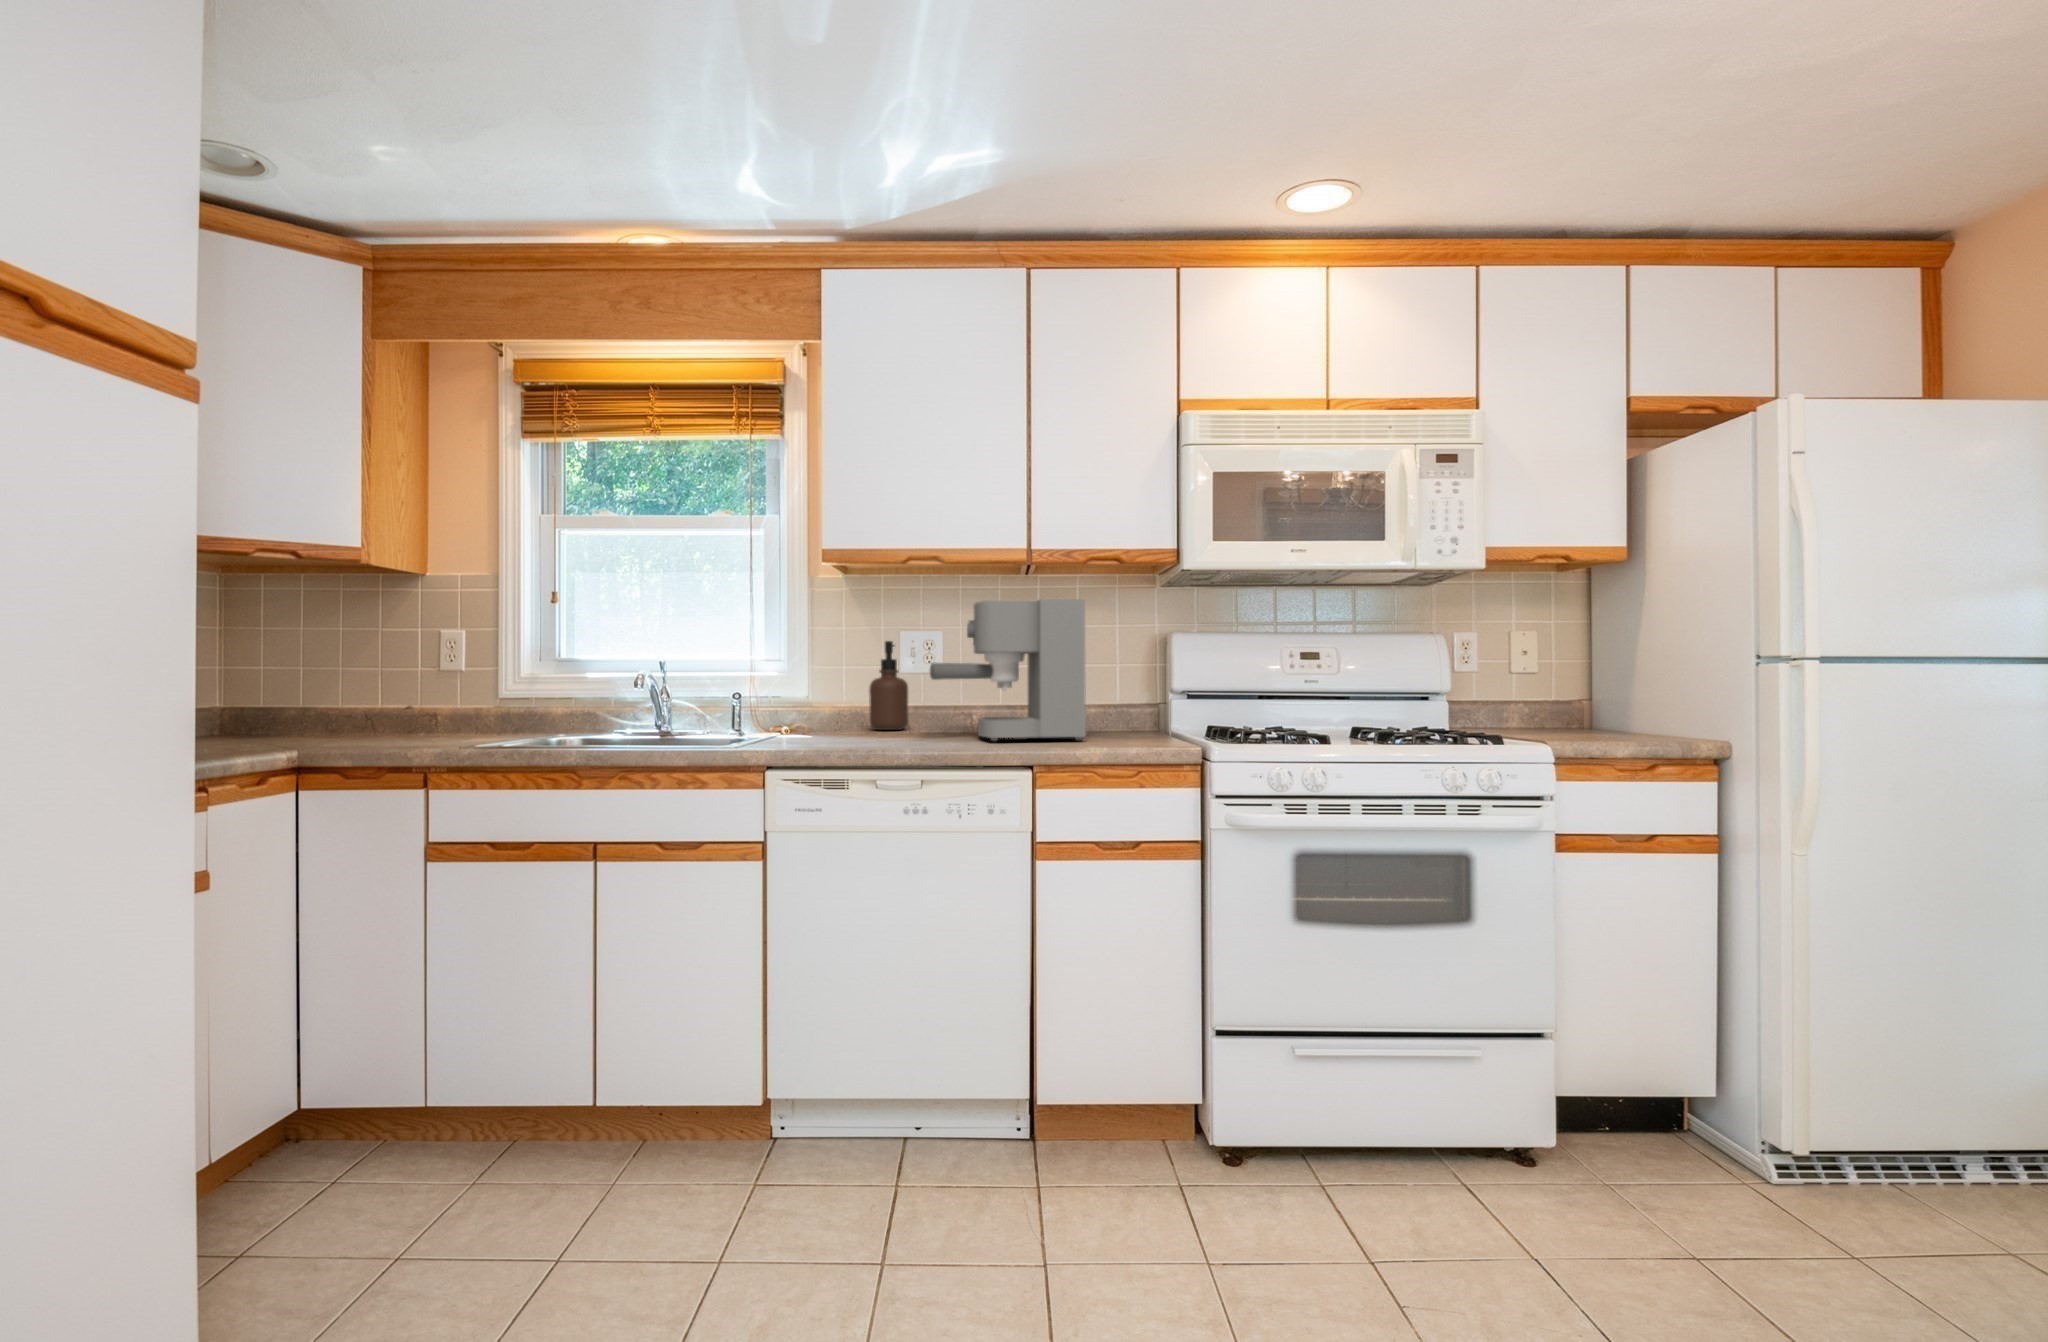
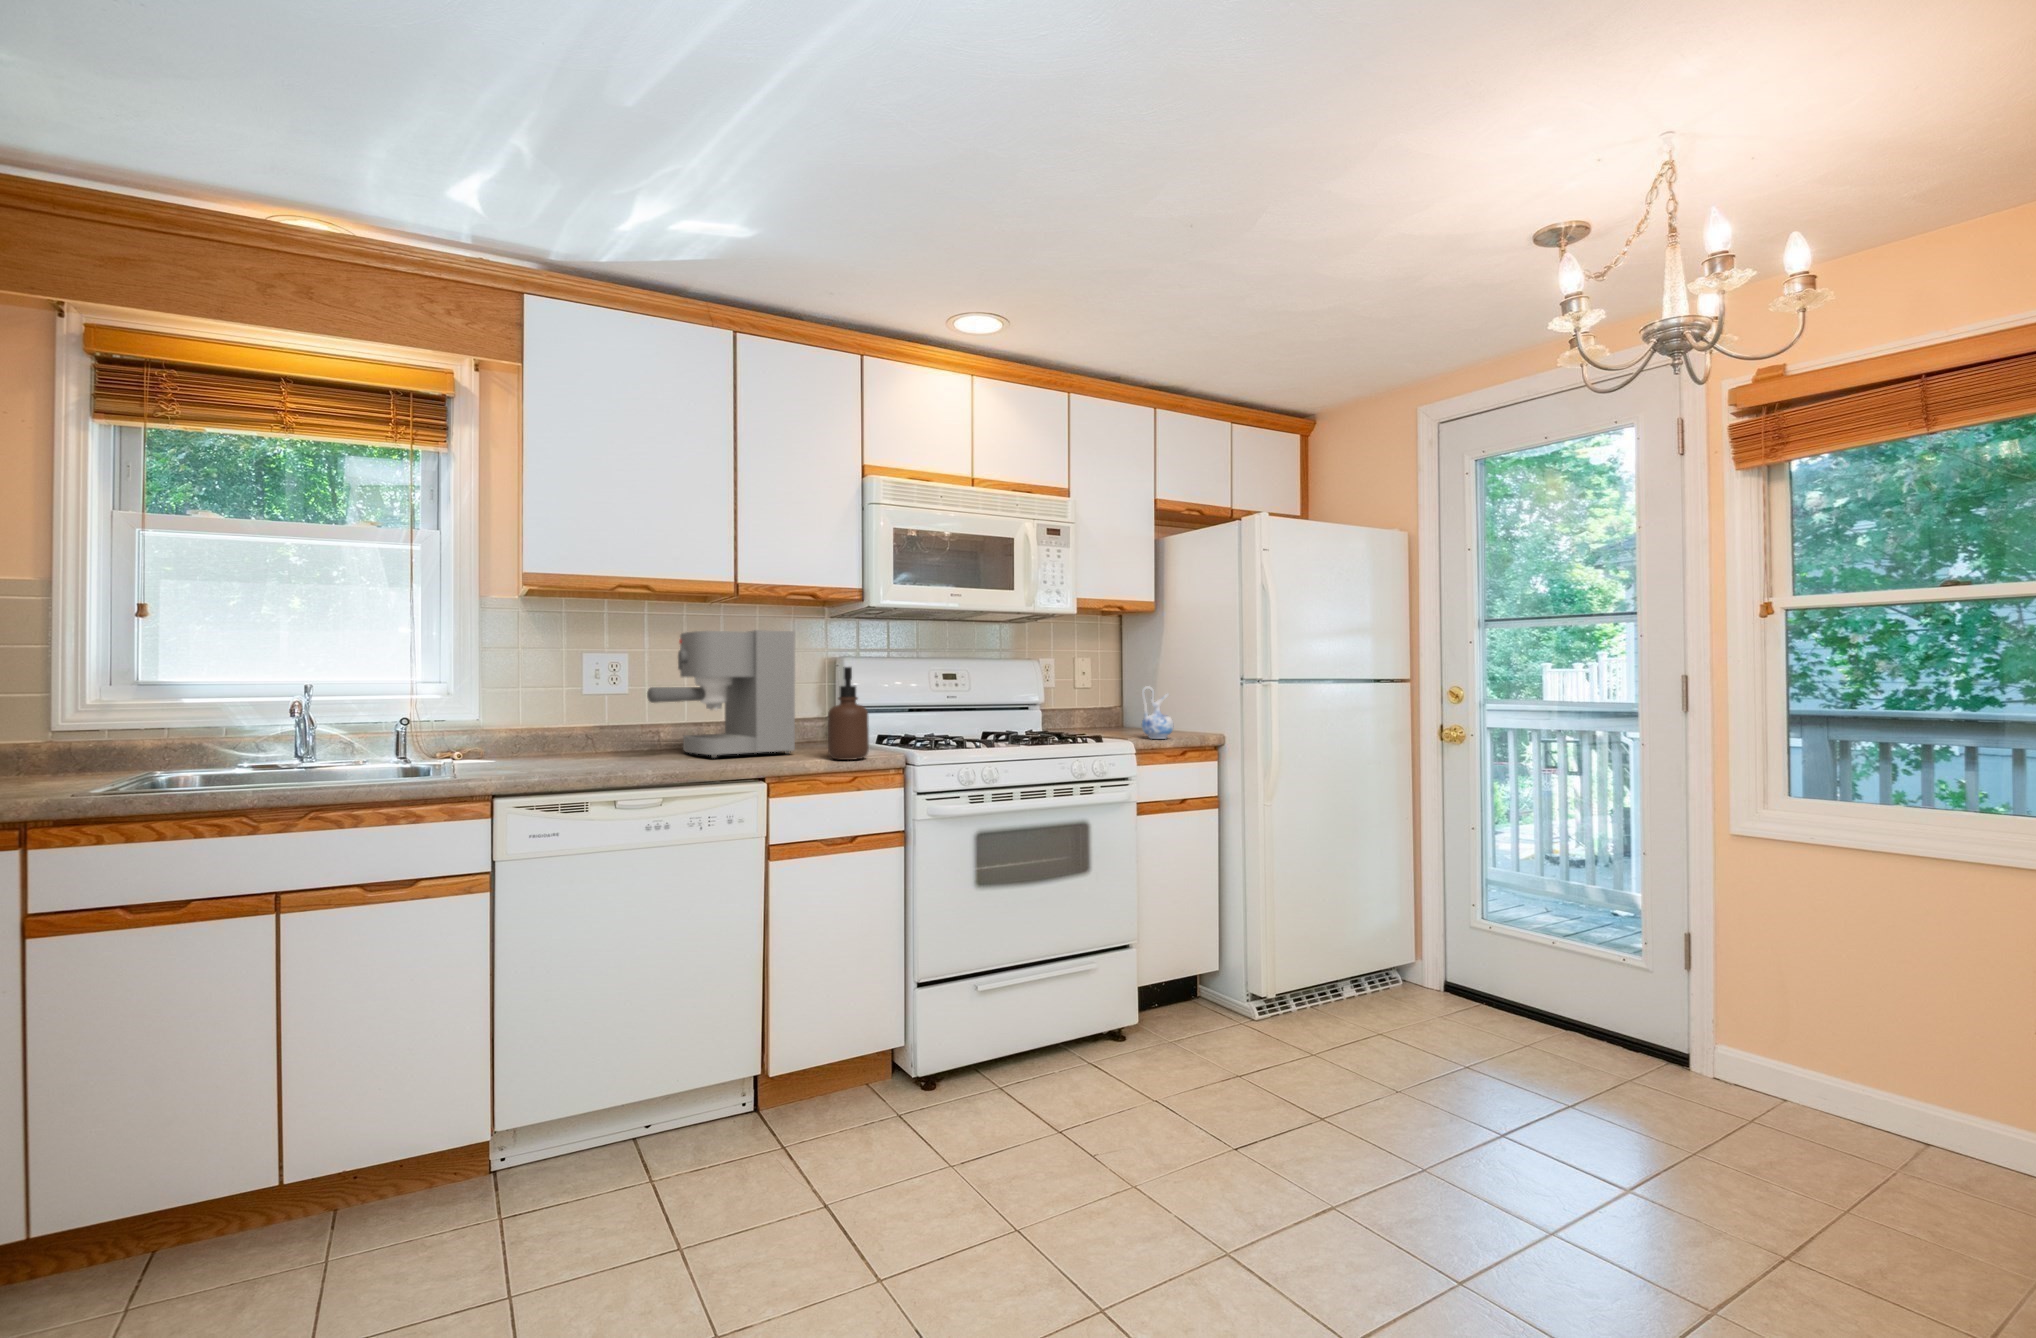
soap dispenser: present [869,641,908,730] -> present [828,667,869,760]
ceramic pitcher: none [1583,666,1635,742] -> present [1142,686,1173,739]

